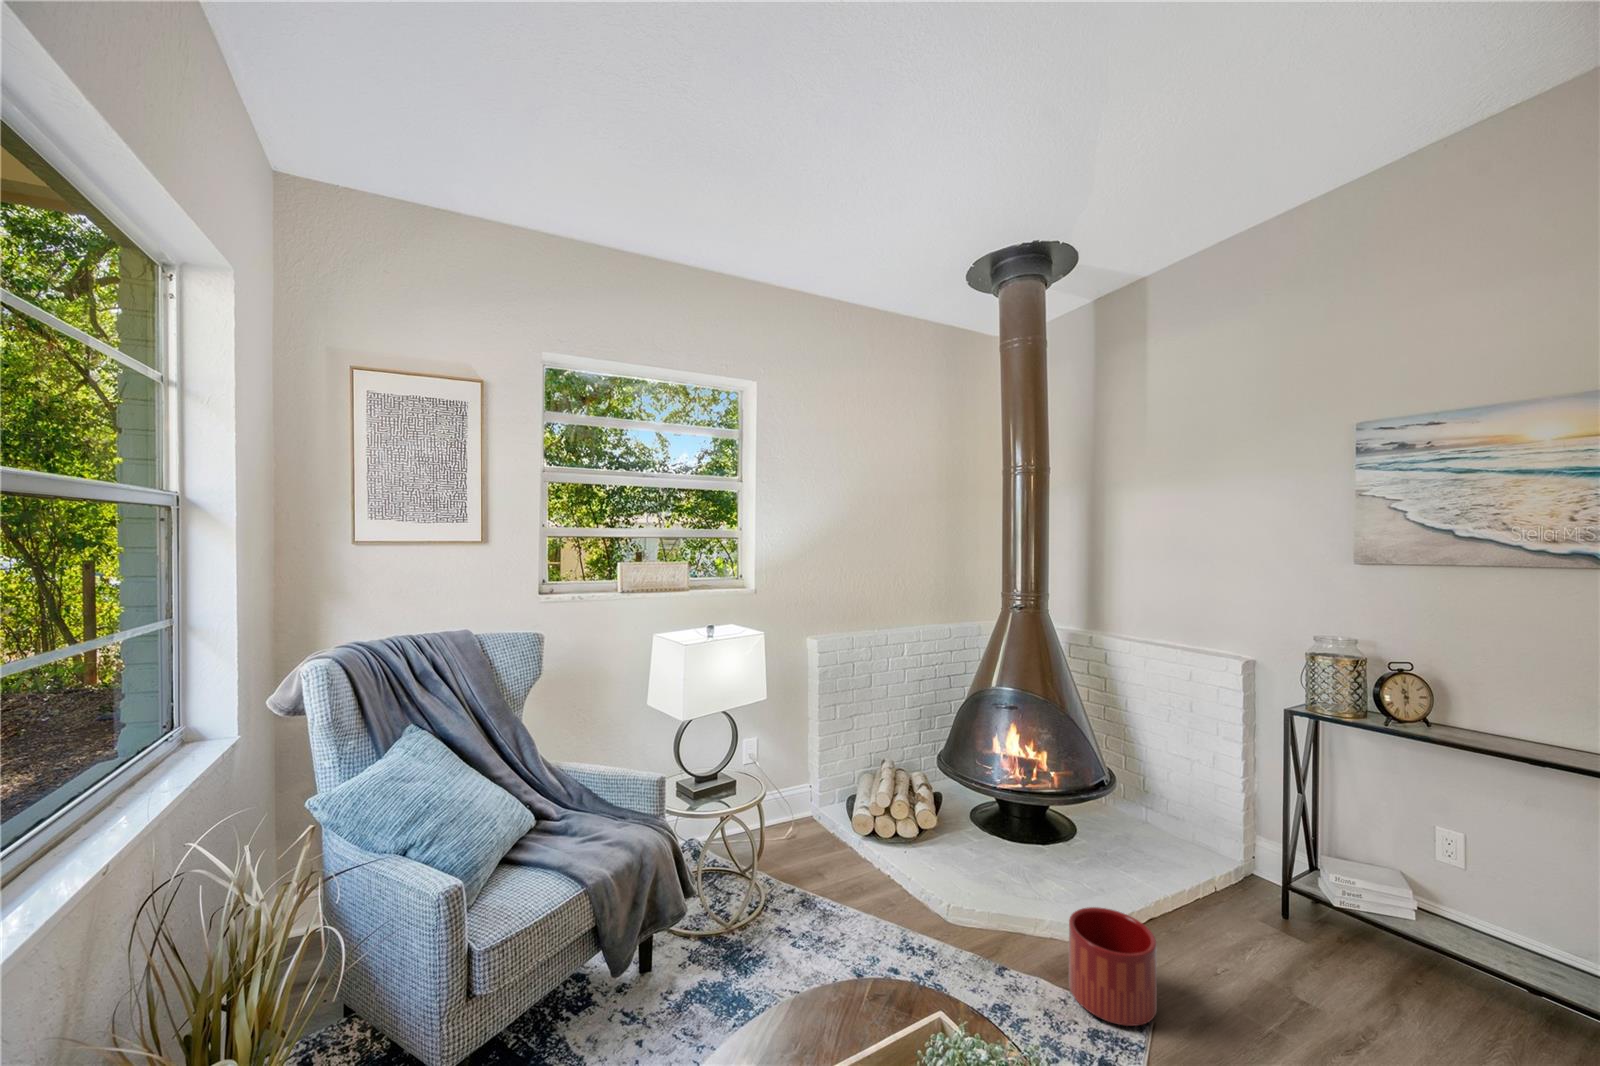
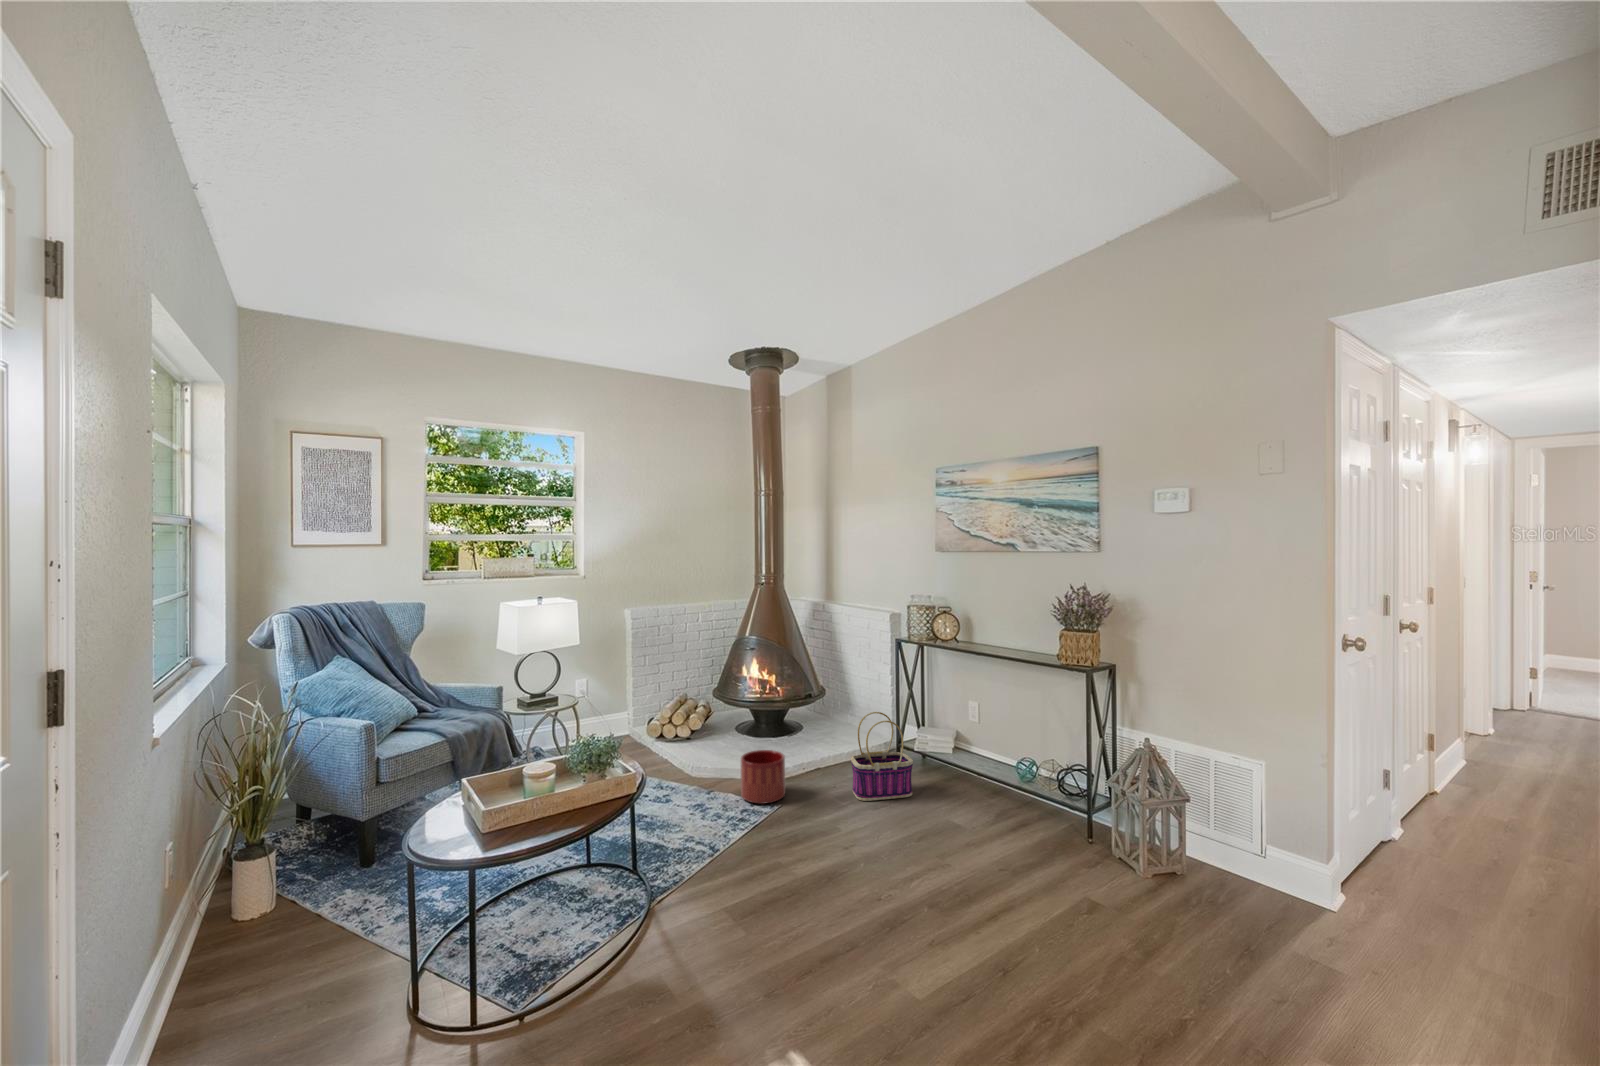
basket: none [1270,856,1409,1037] -> present [851,712,913,801]

